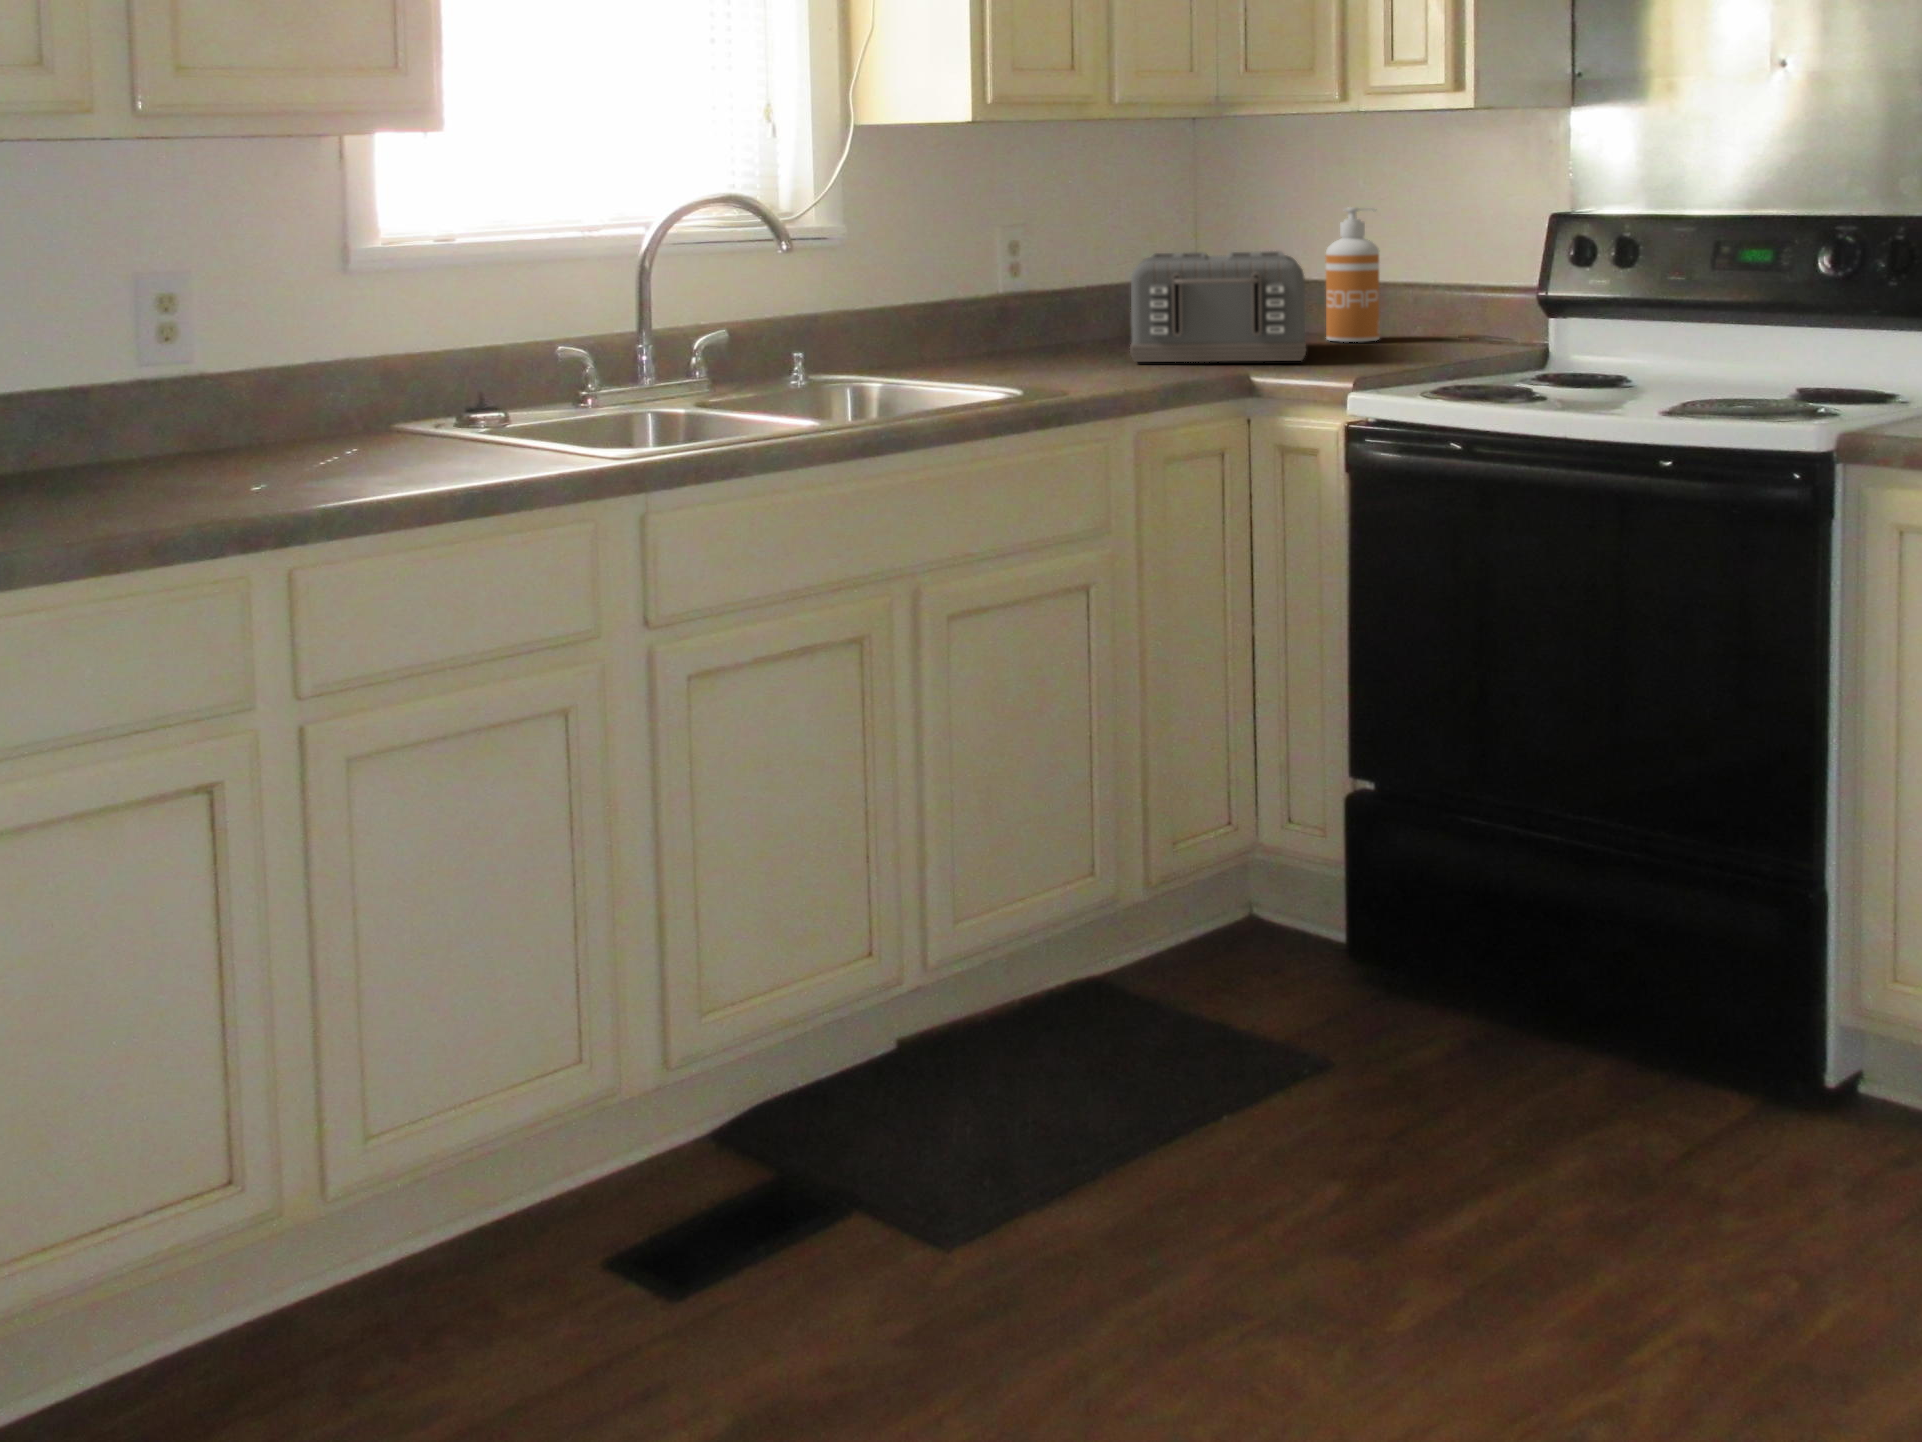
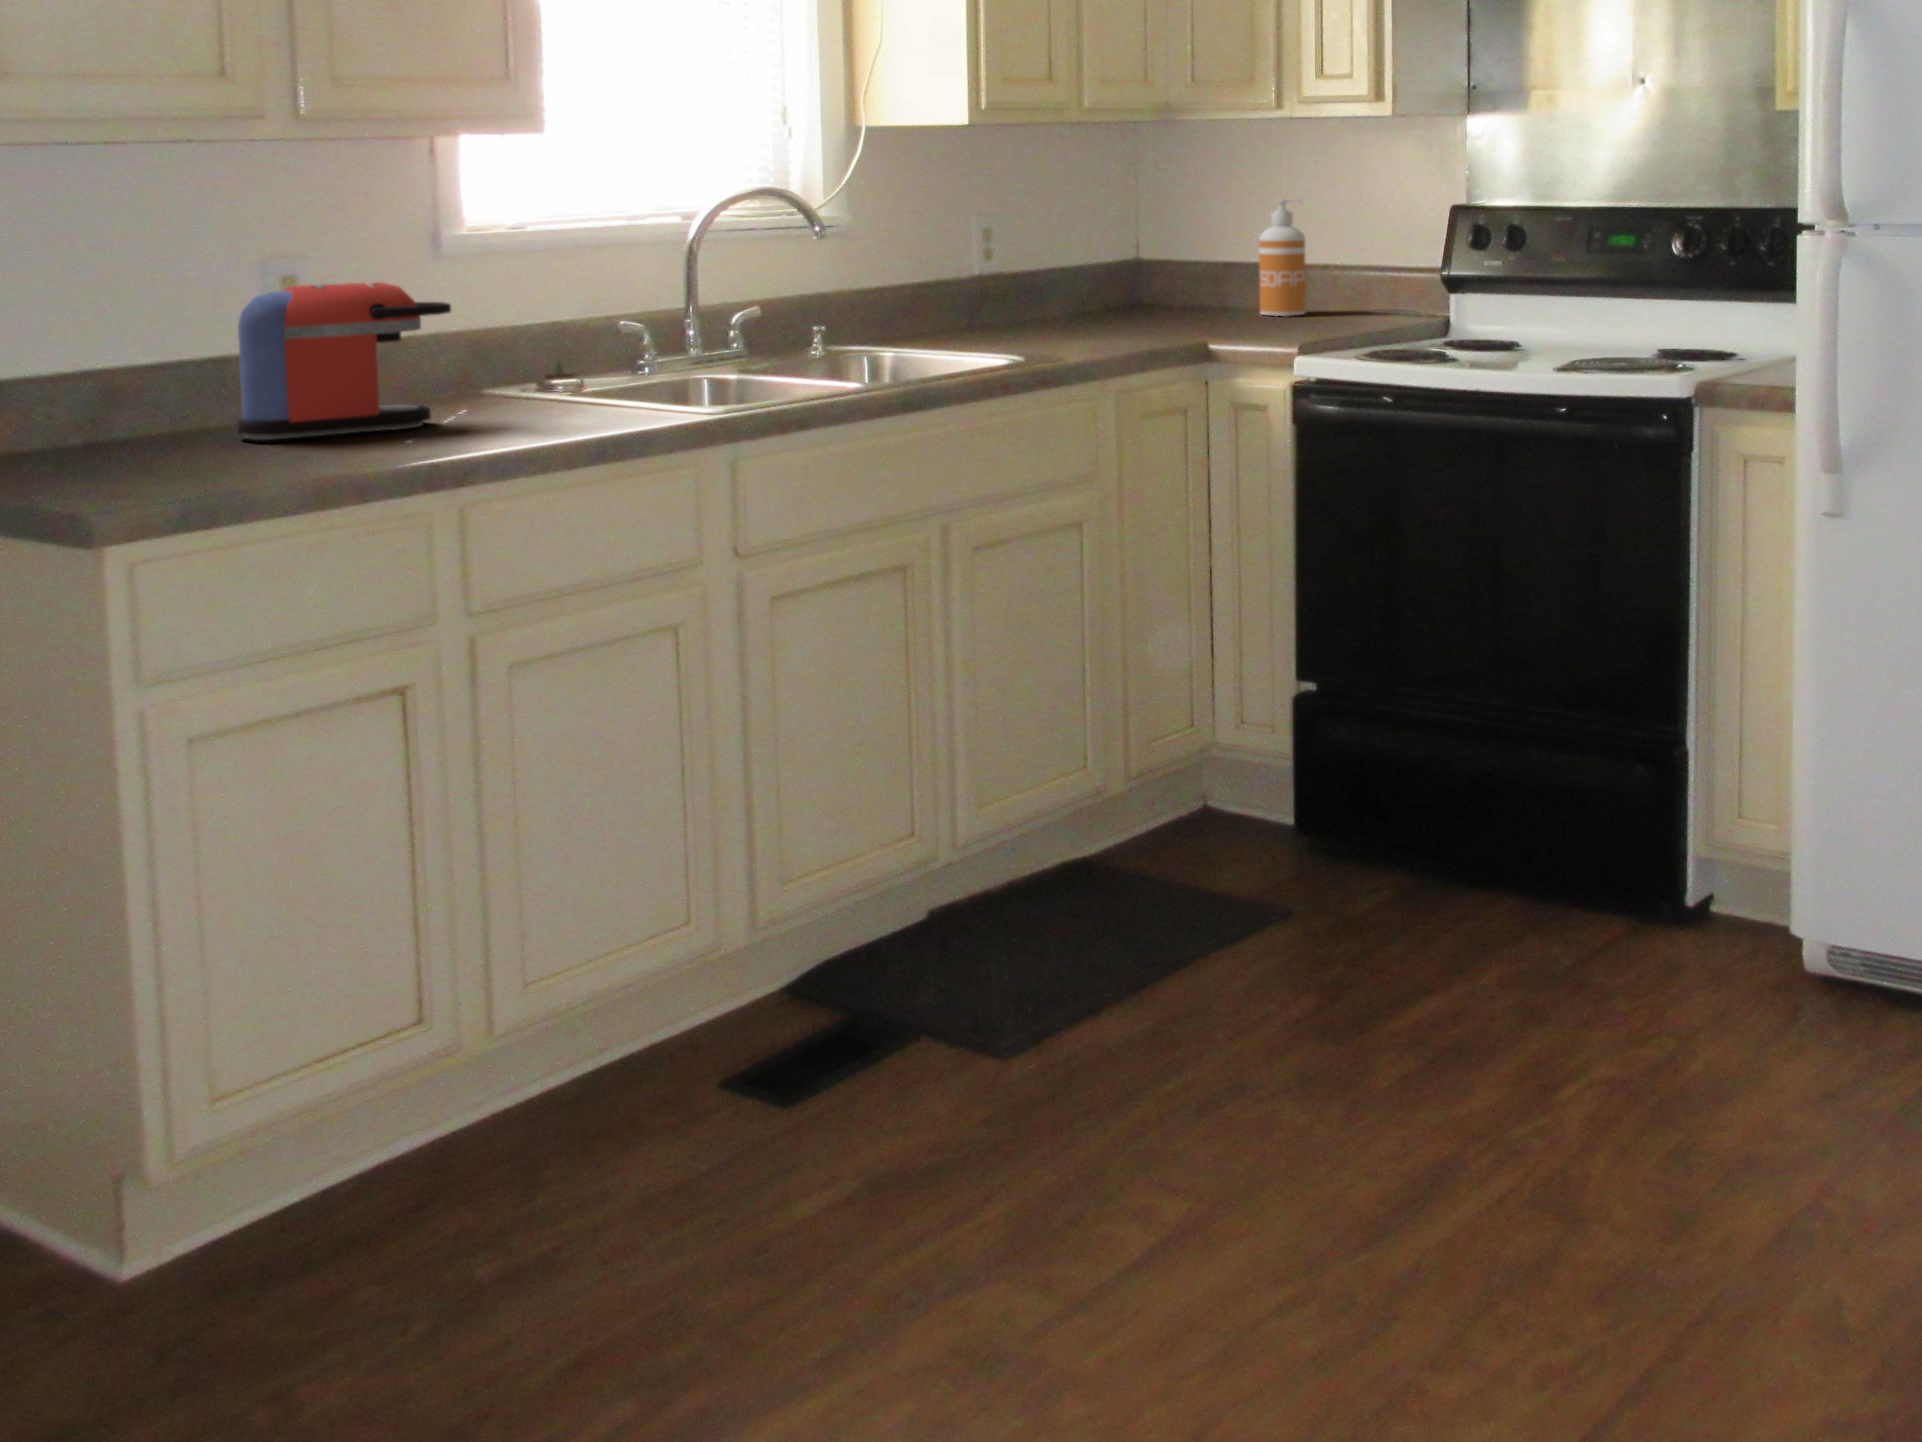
toaster: present [1130,251,1306,362] -> none [1099,238,1252,333]
coffee maker: none [77,303,326,483] -> present [237,282,451,440]

